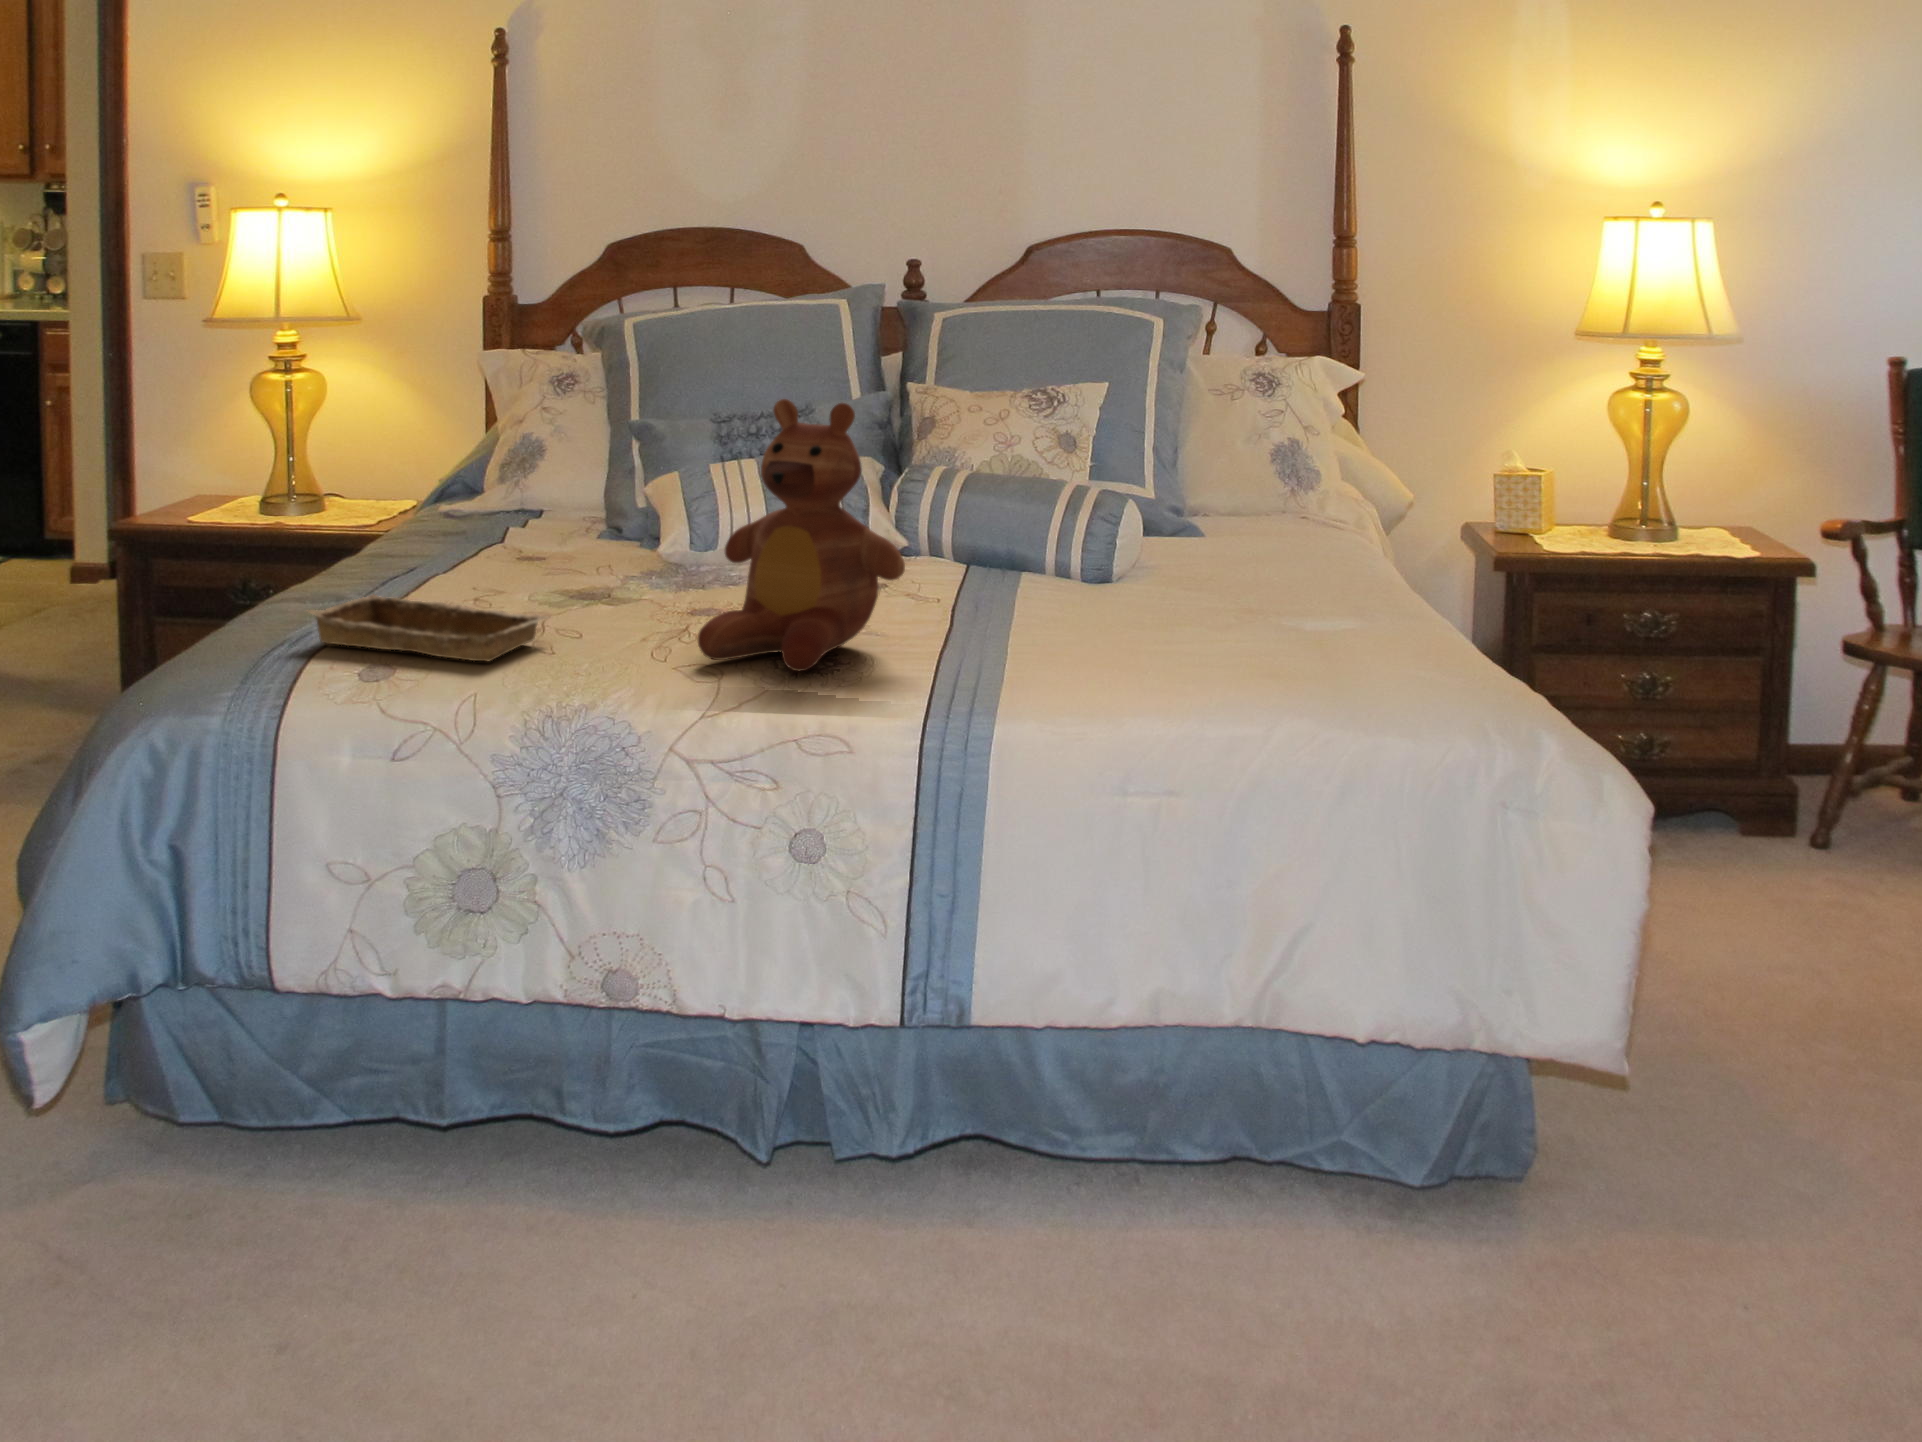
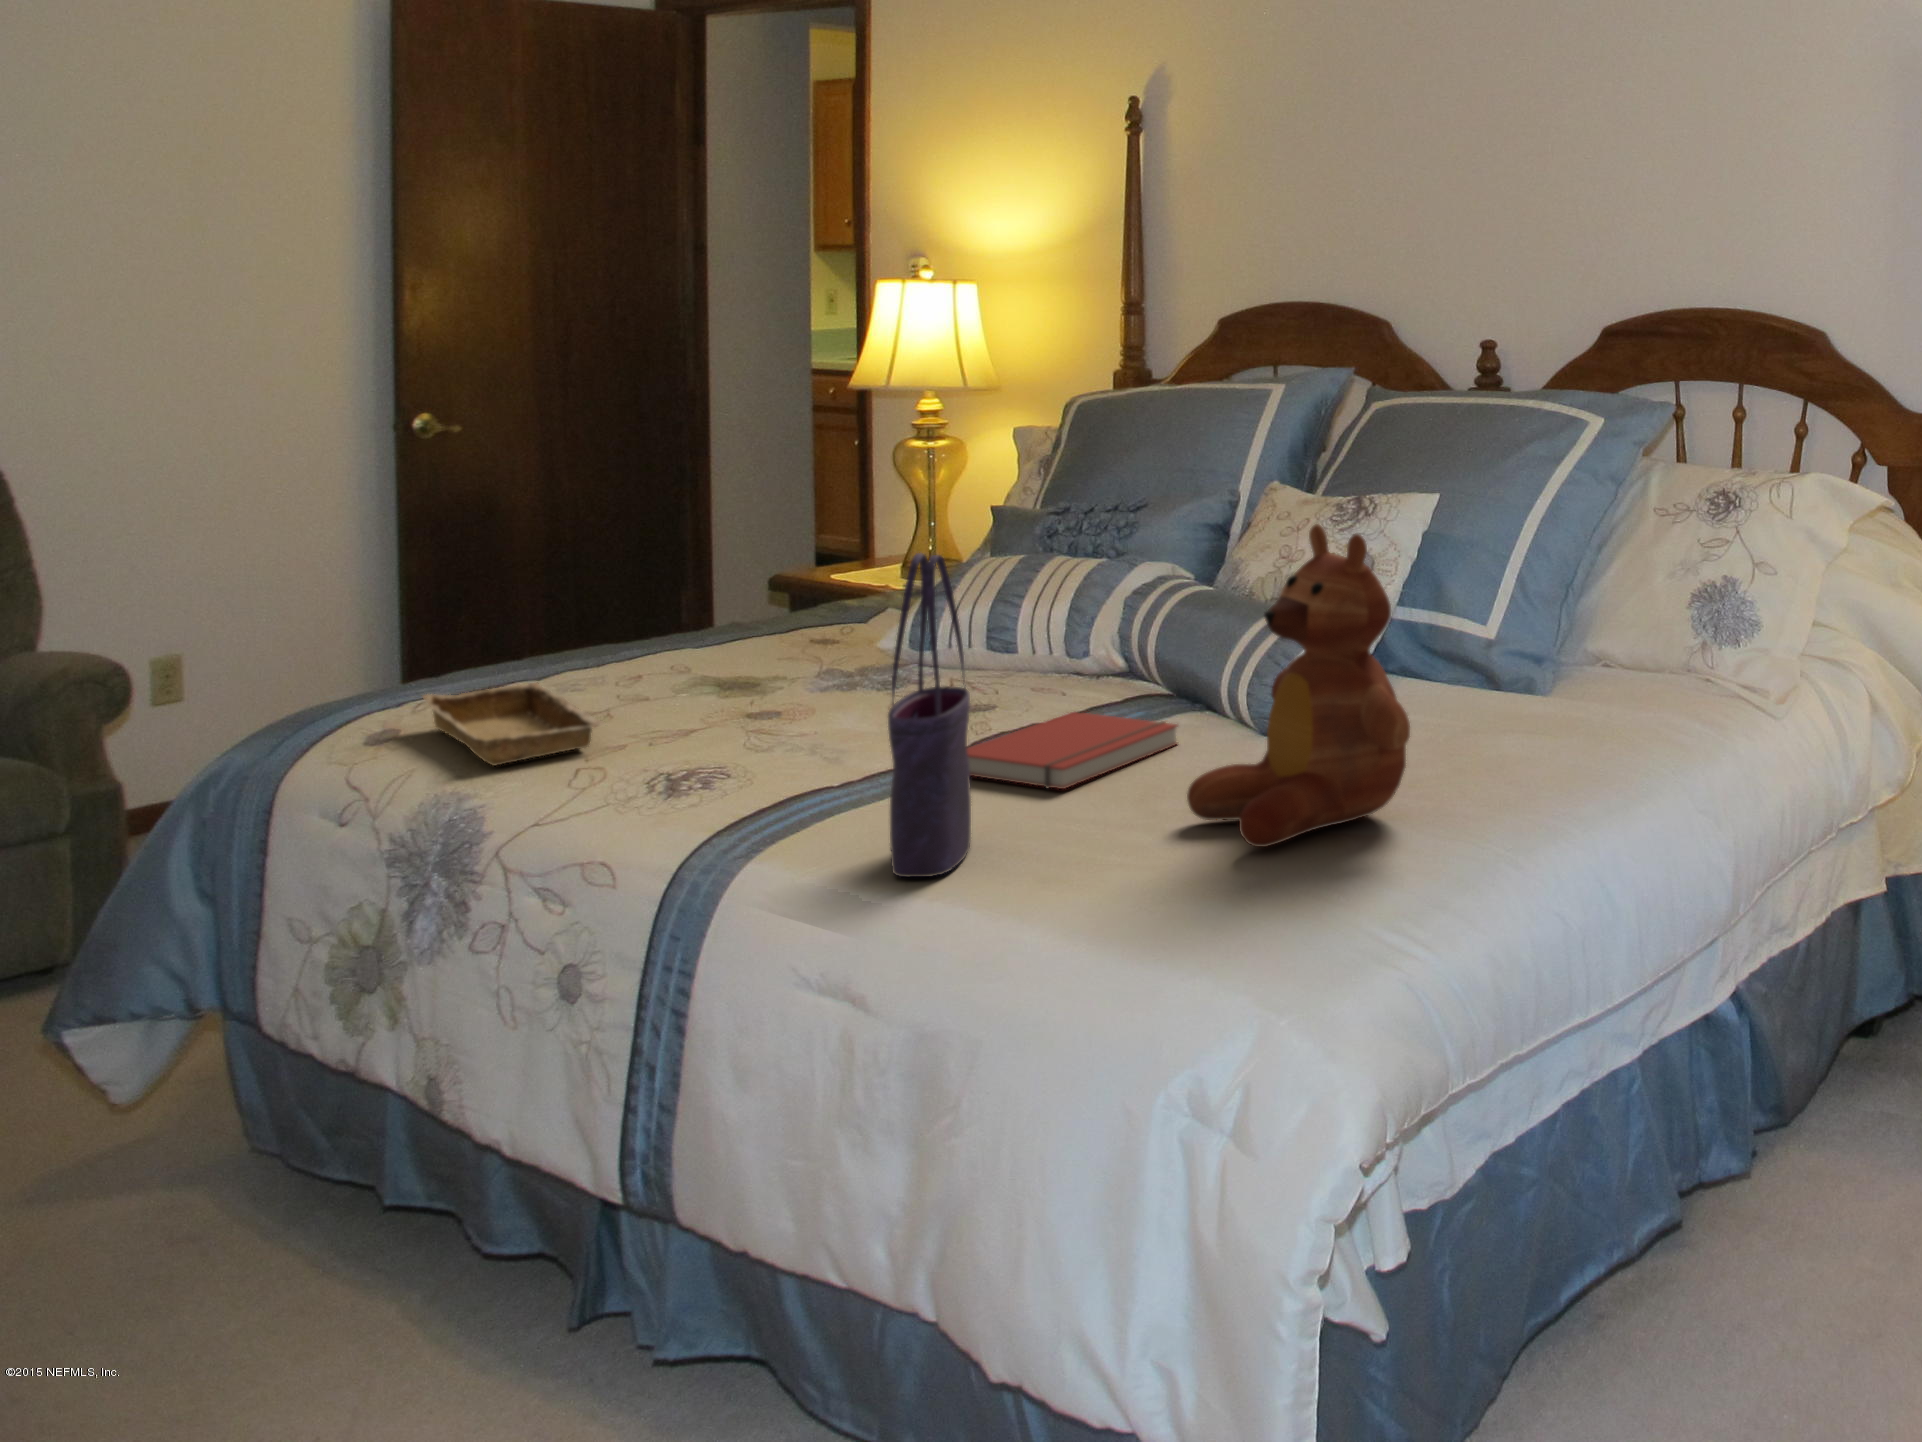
teddy bear: present [698,399,905,671] -> present [1187,524,1410,847]
tote bag: none [1035,415,1128,685] -> present [888,553,971,877]
book: none [917,571,1043,624] -> present [967,712,1178,789]

